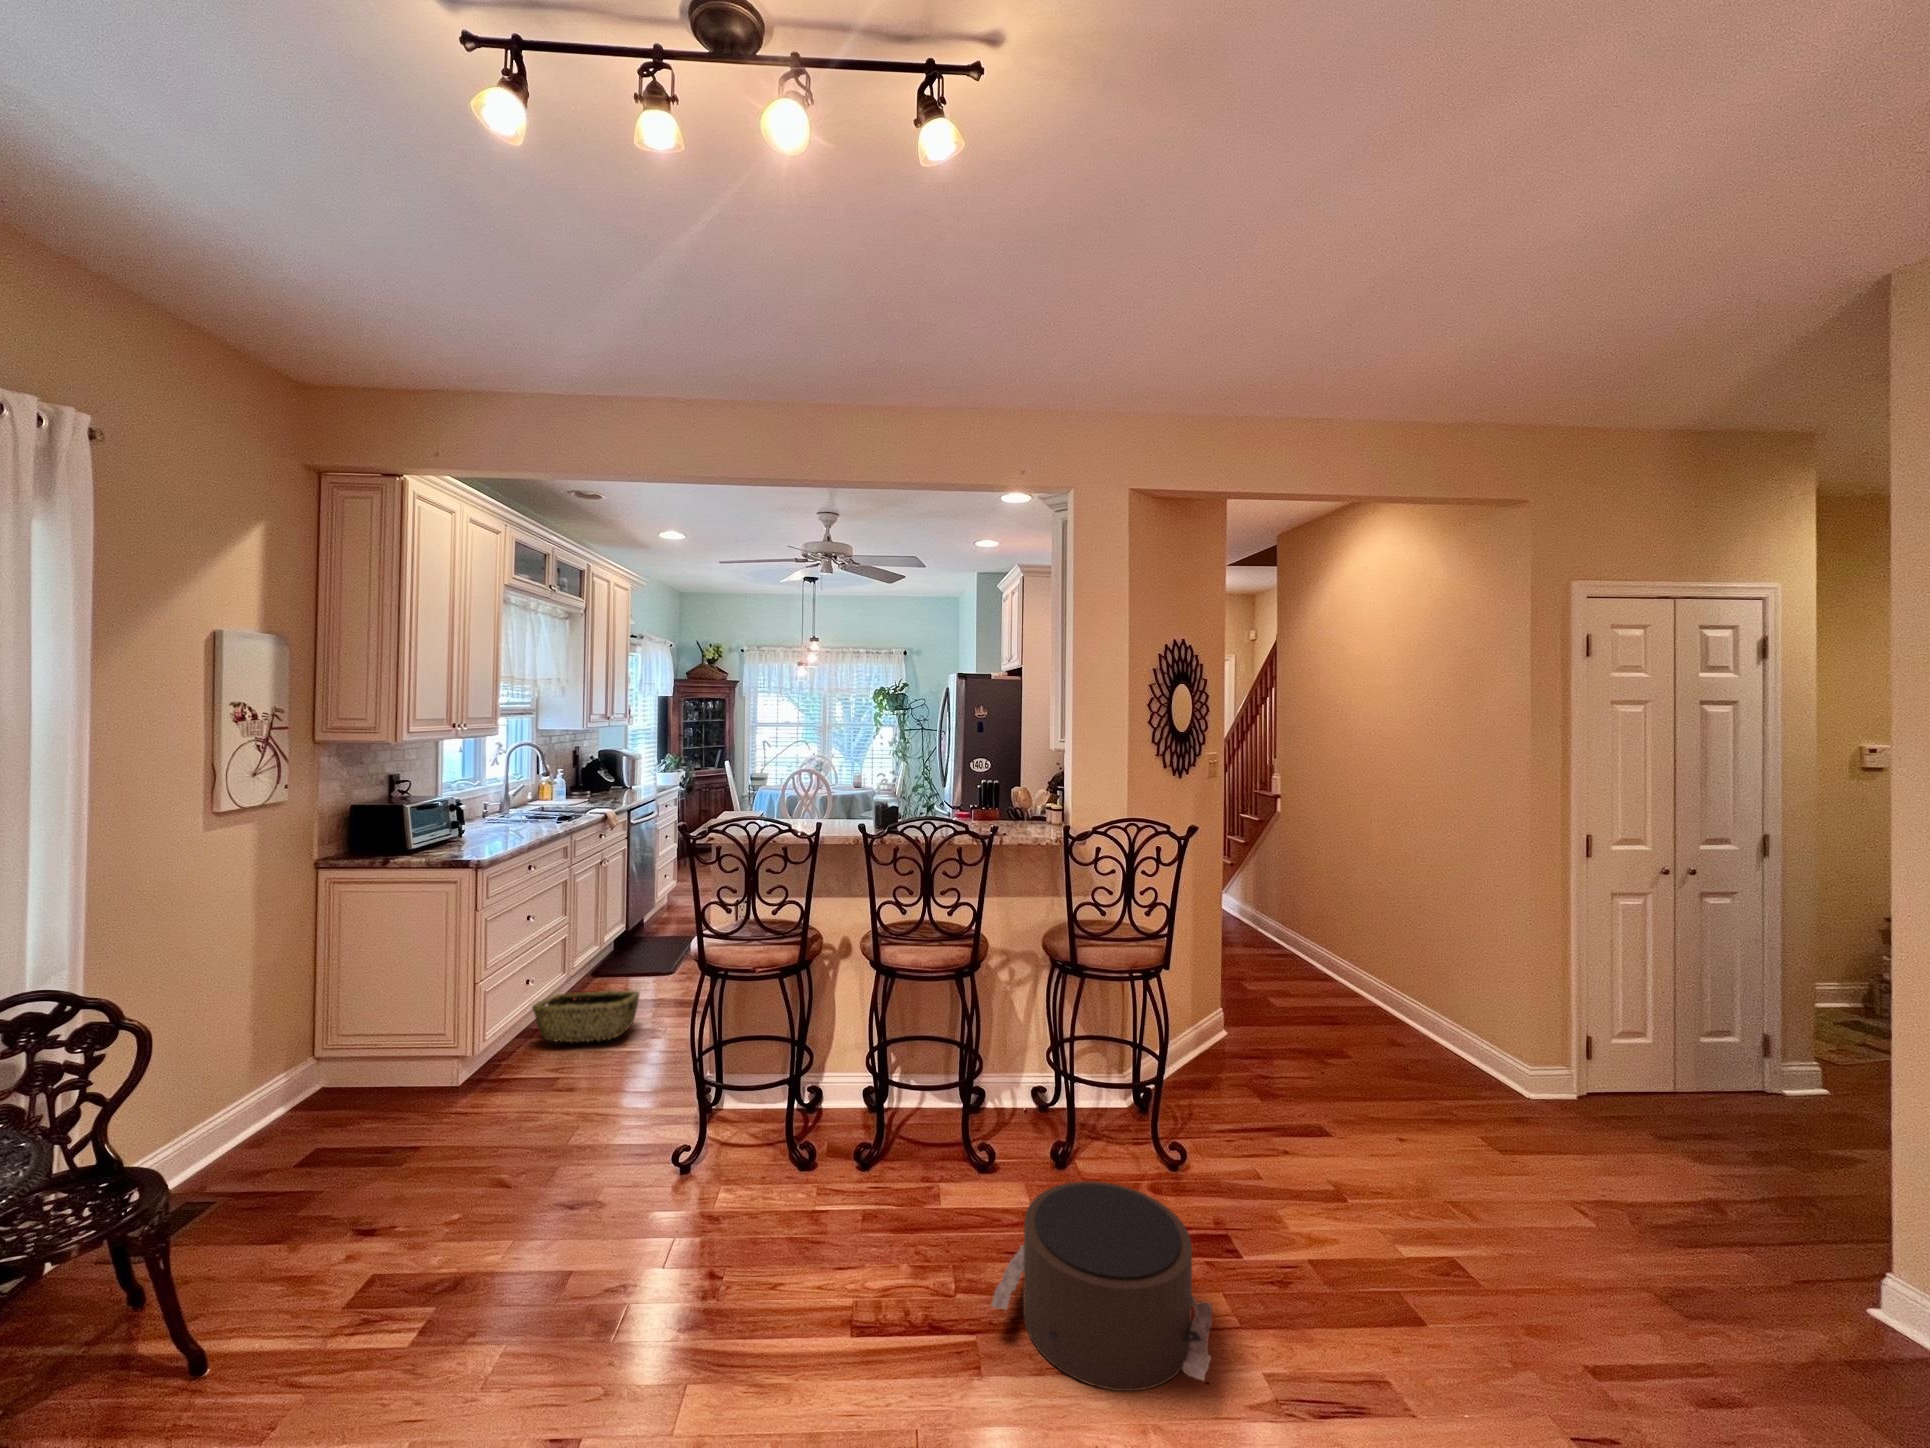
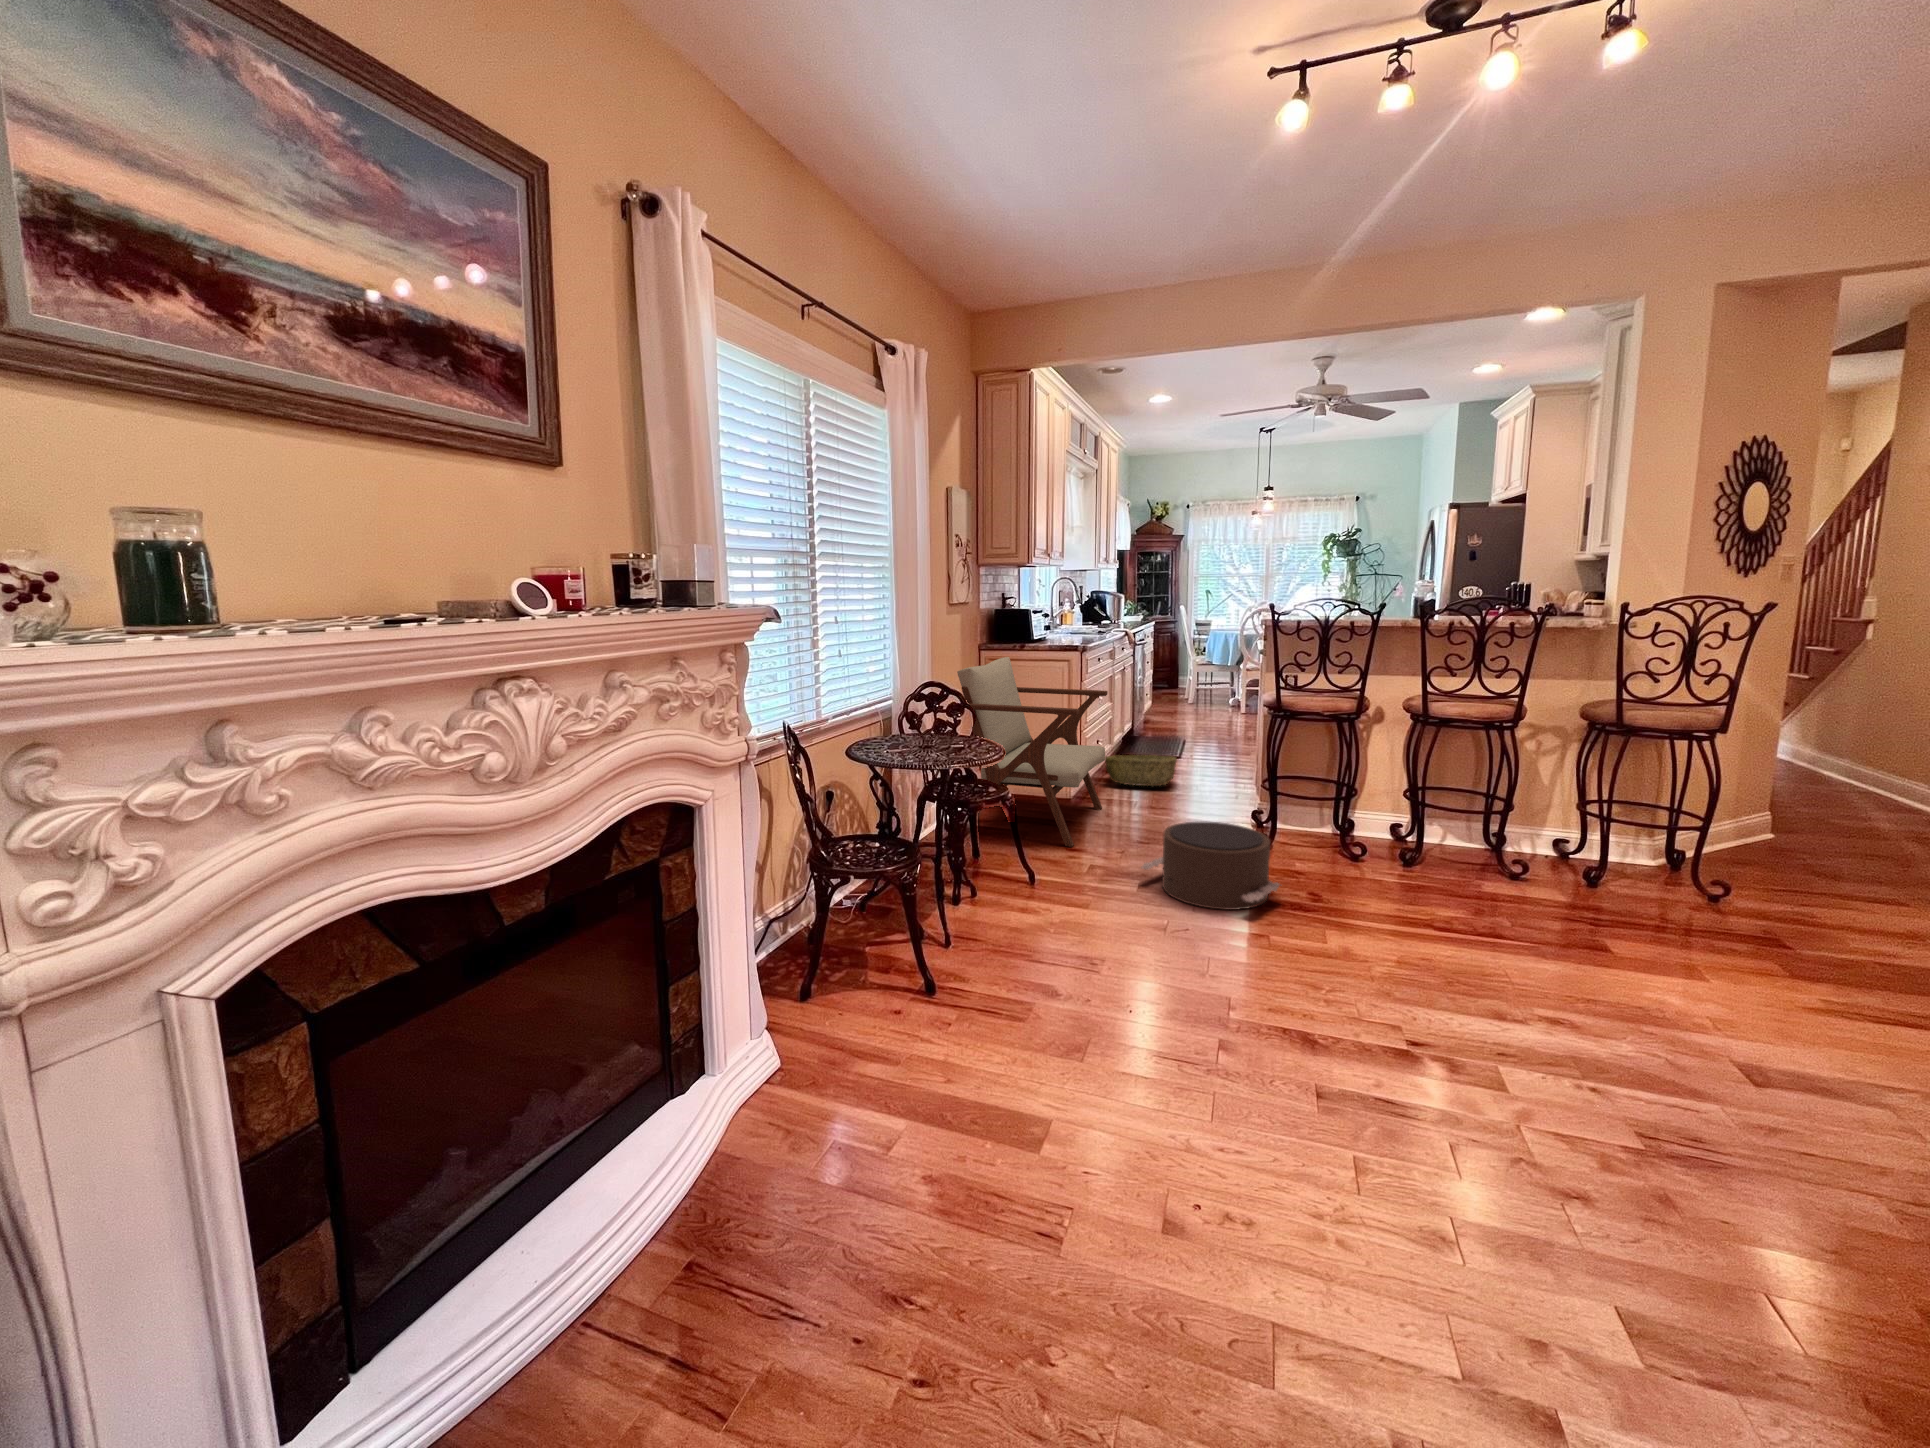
lounge chair: none [139,882,506,1223] -> present [957,657,1108,847]
pouf: present [991,1181,1212,1391] -> present [1141,822,1280,910]

